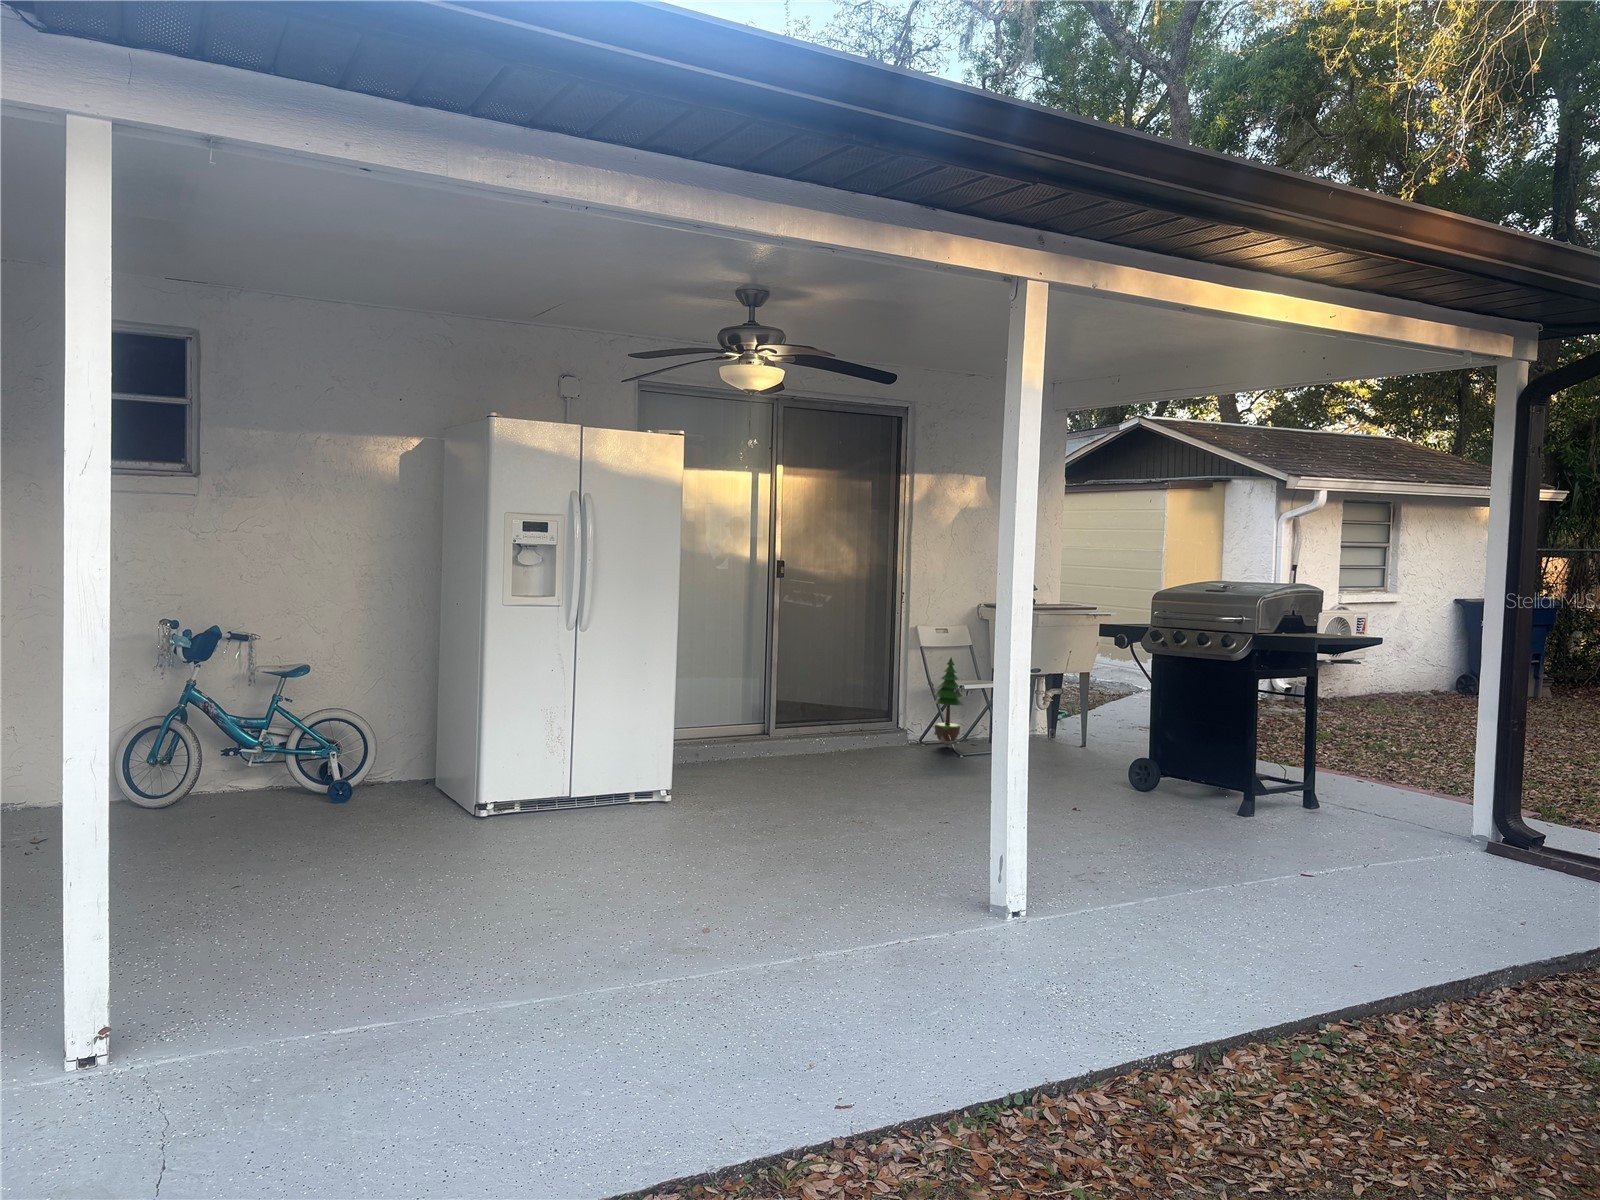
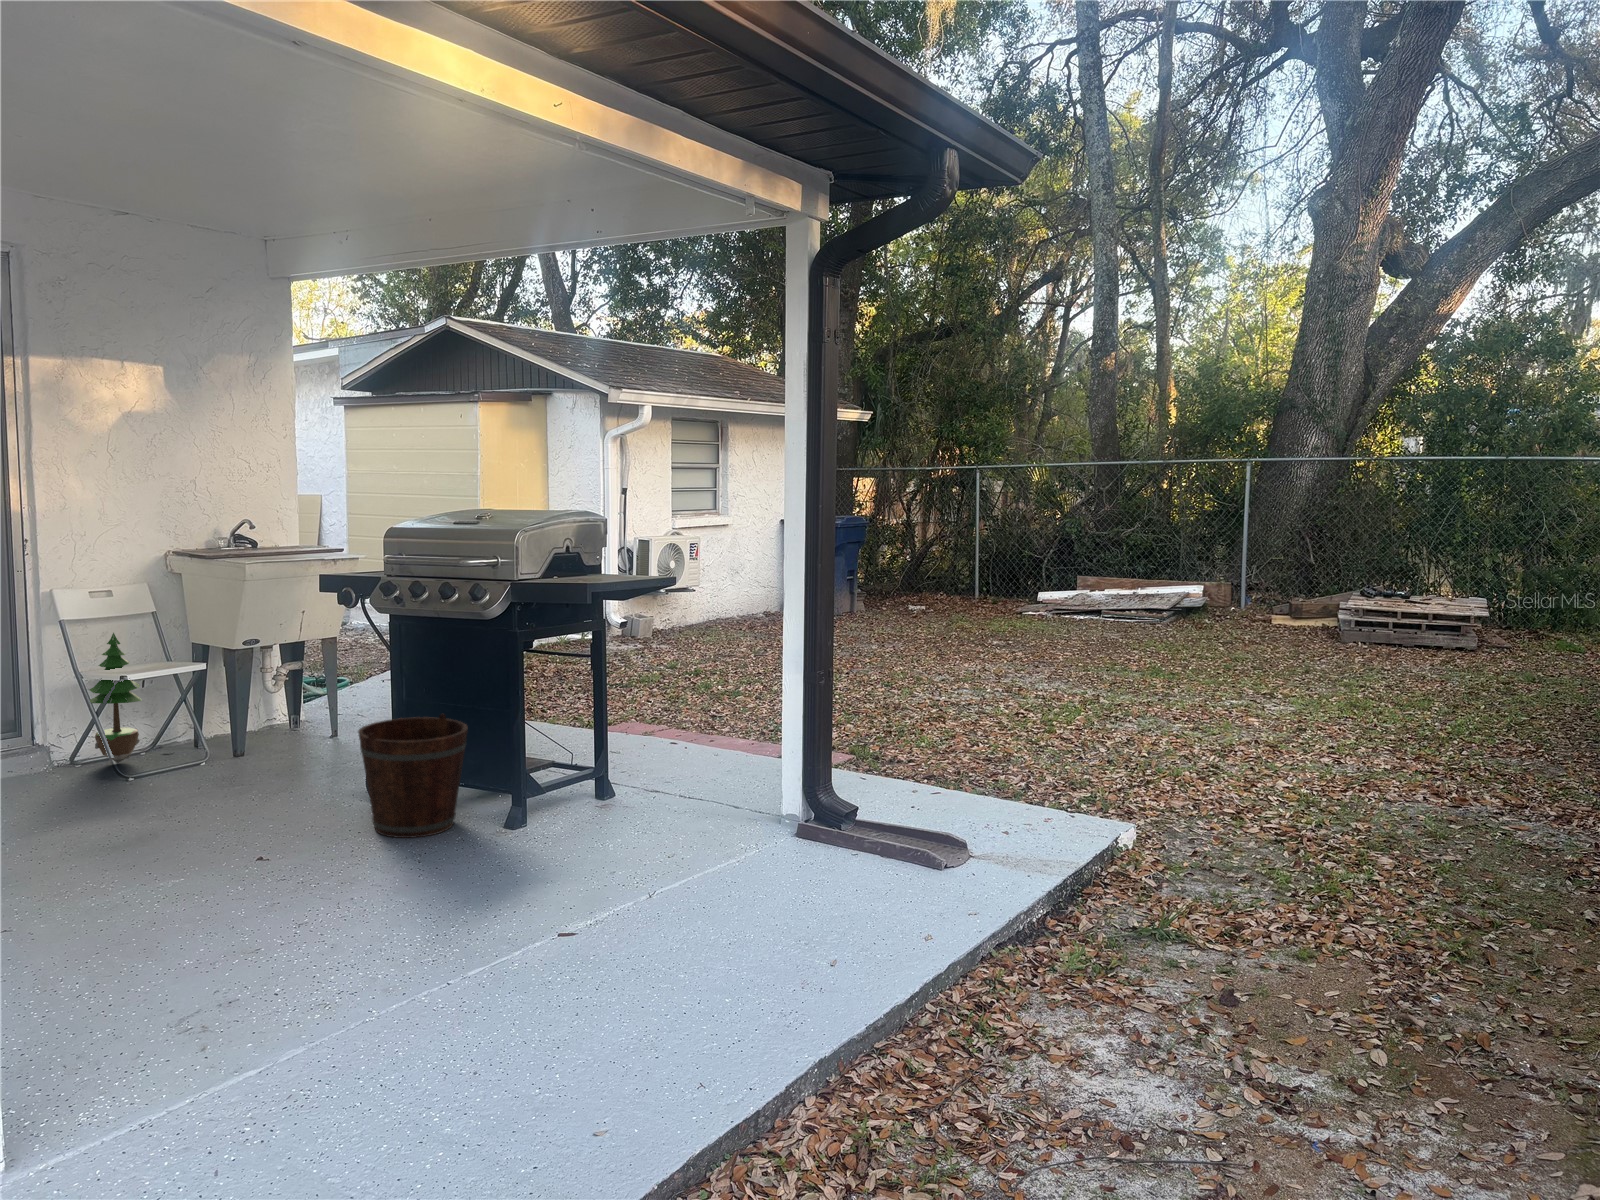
bucket: none [1135,728,1213,813] -> present [358,714,468,838]

